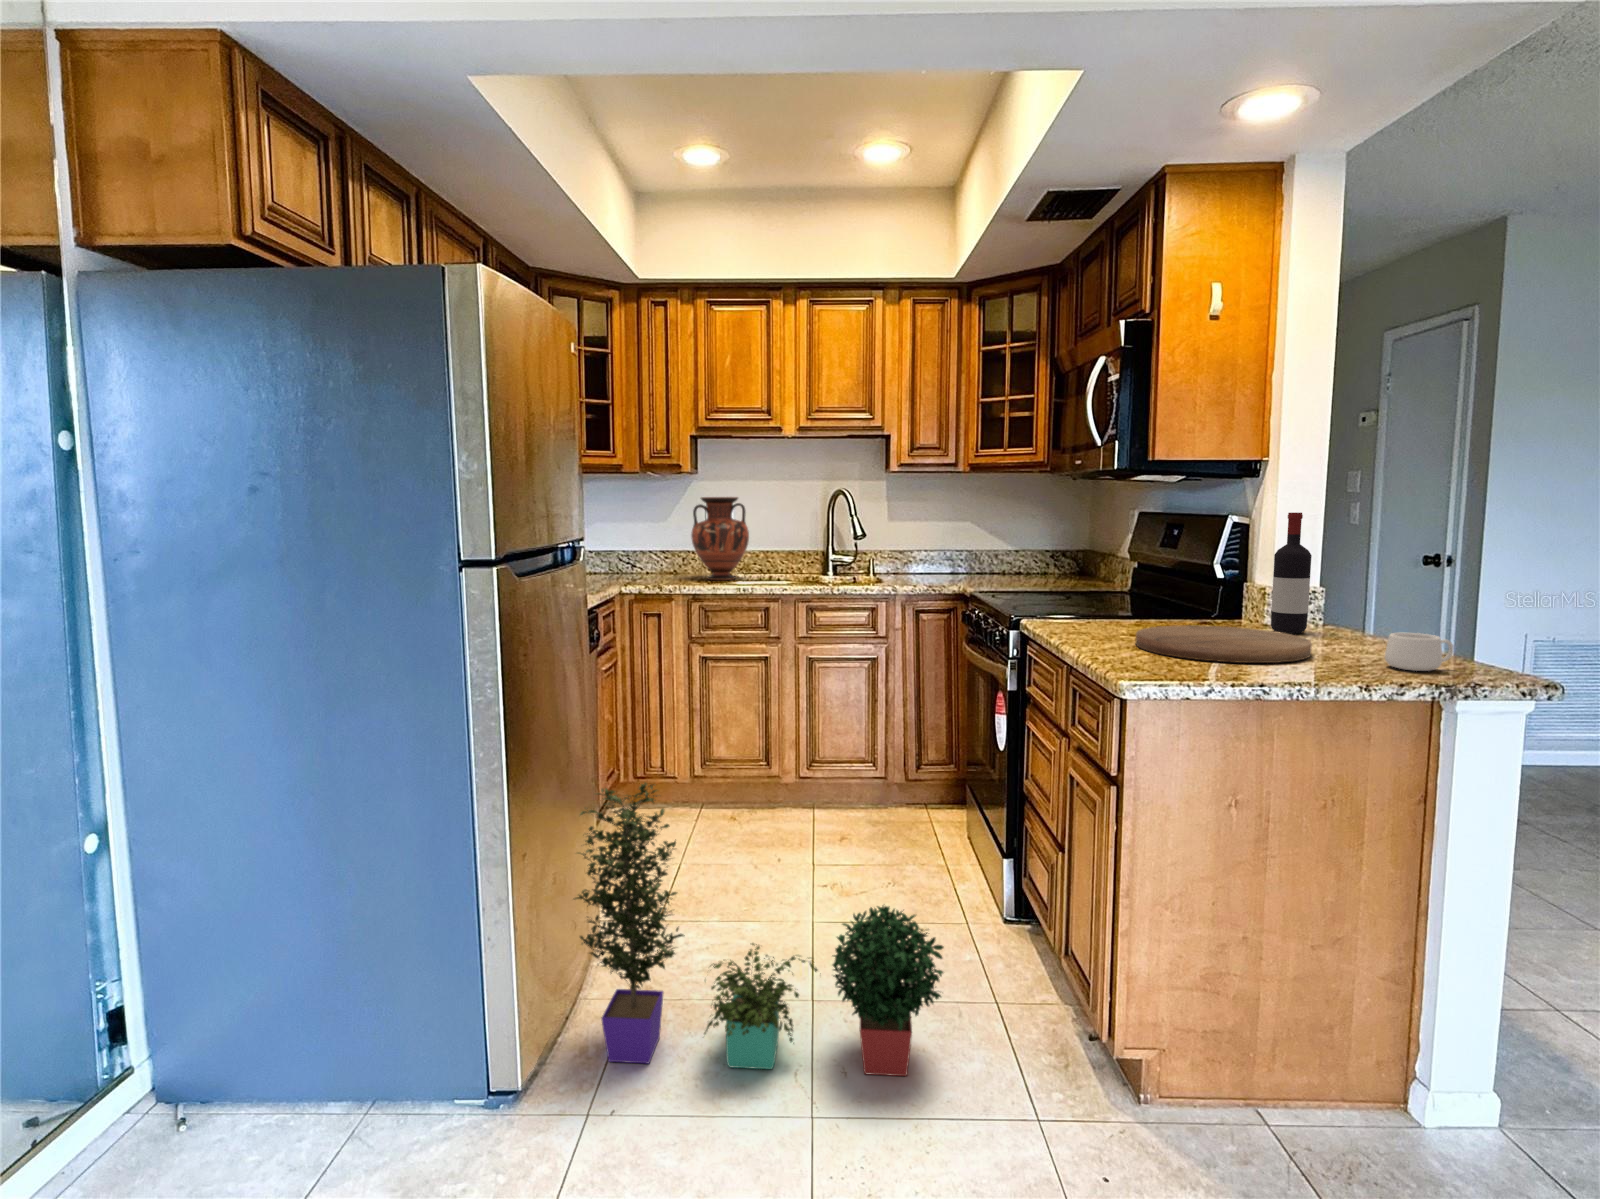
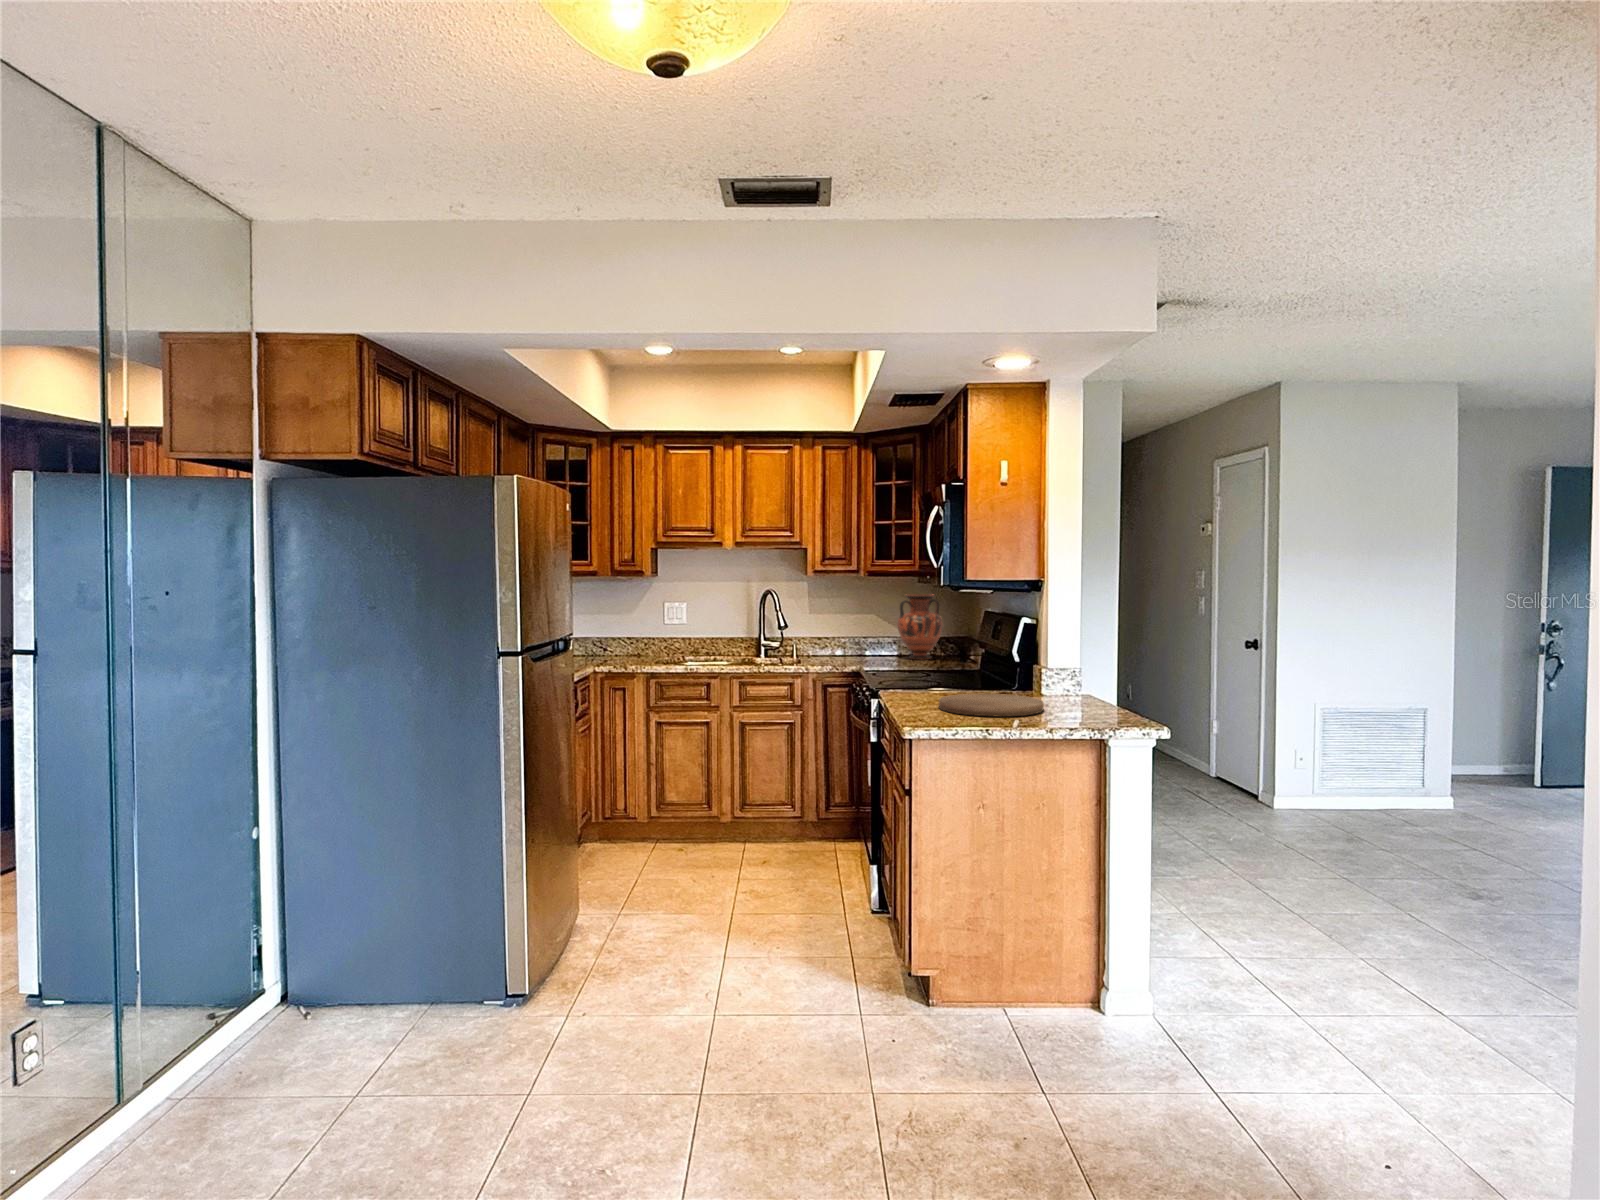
vase: present [691,497,749,580] -> present [897,594,943,659]
wine bottle: present [1271,513,1312,634] -> none [1040,617,1063,699]
mug: present [1385,633,1453,671] -> none [1077,697,1116,720]
potted plant: present [574,783,943,1076] -> none [559,798,806,994]

